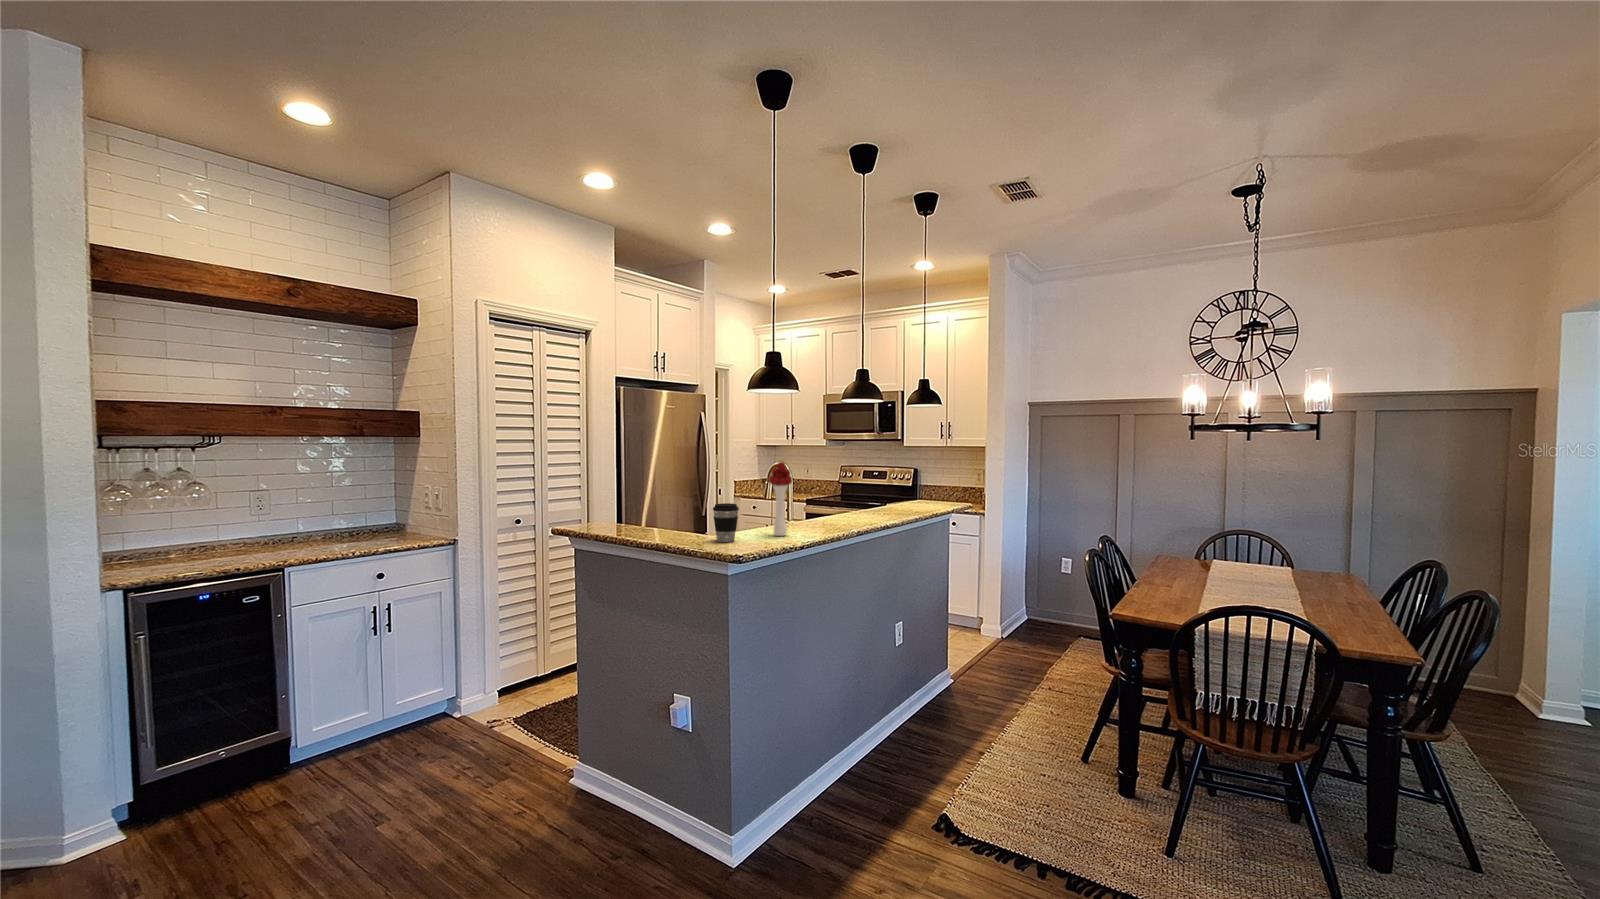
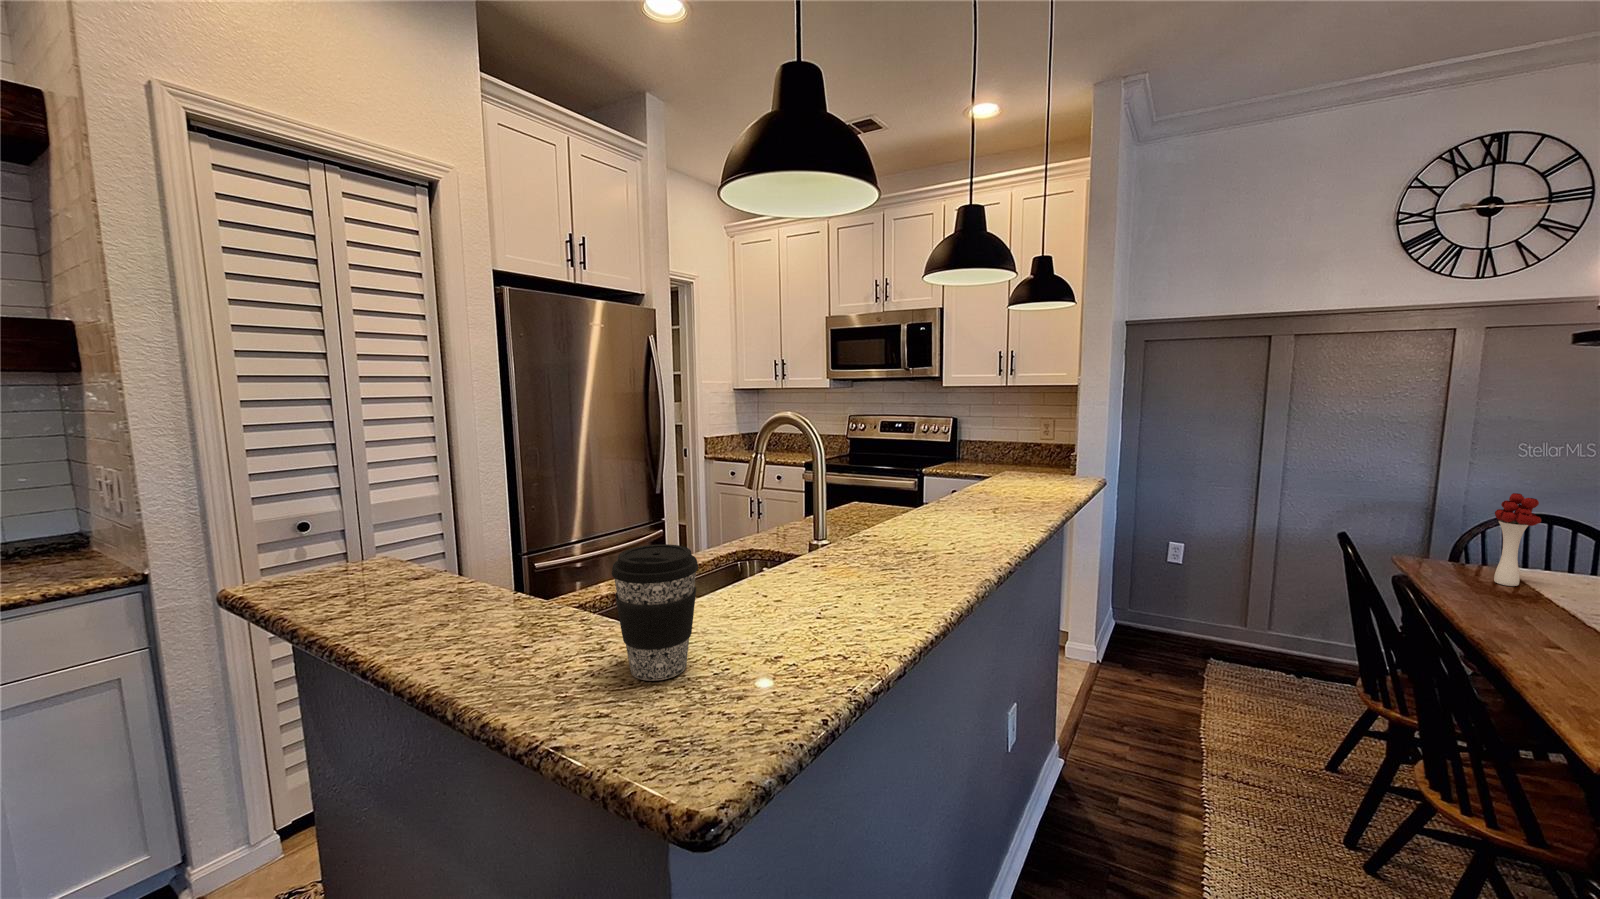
flower bouquet: present [769,462,792,536] -> present [1494,493,1541,586]

